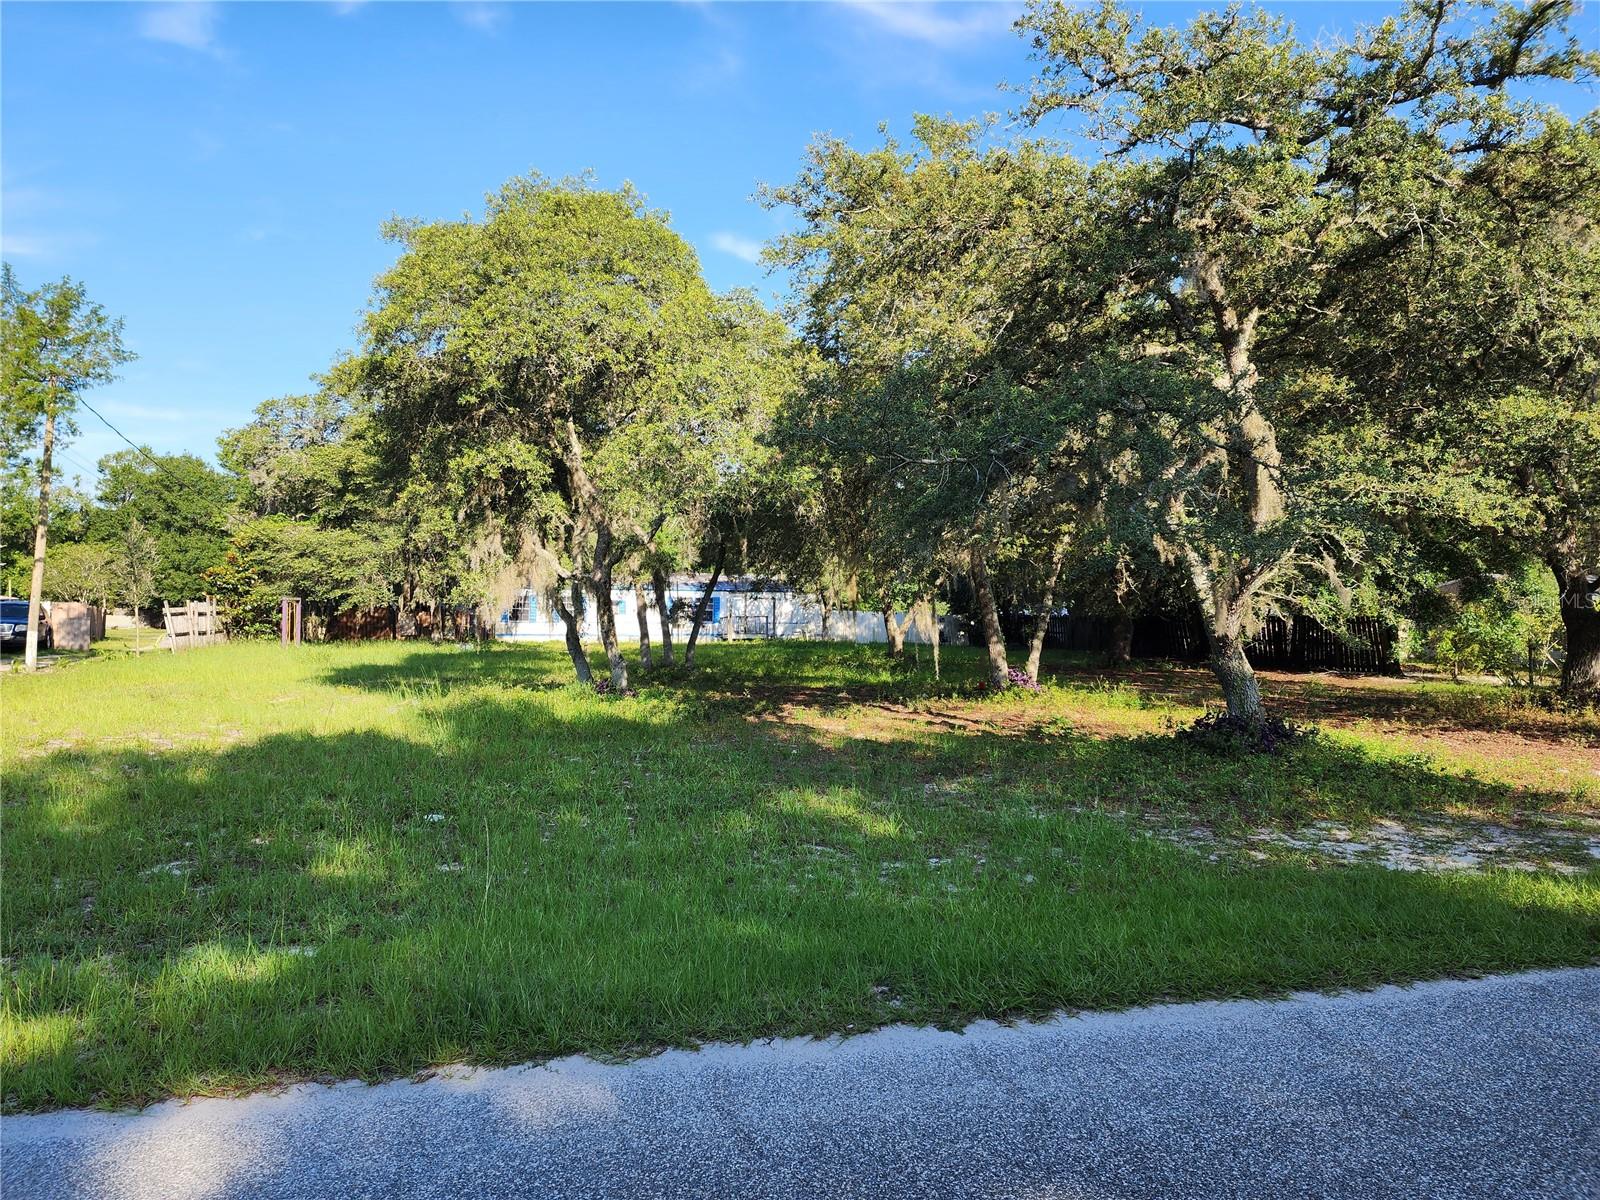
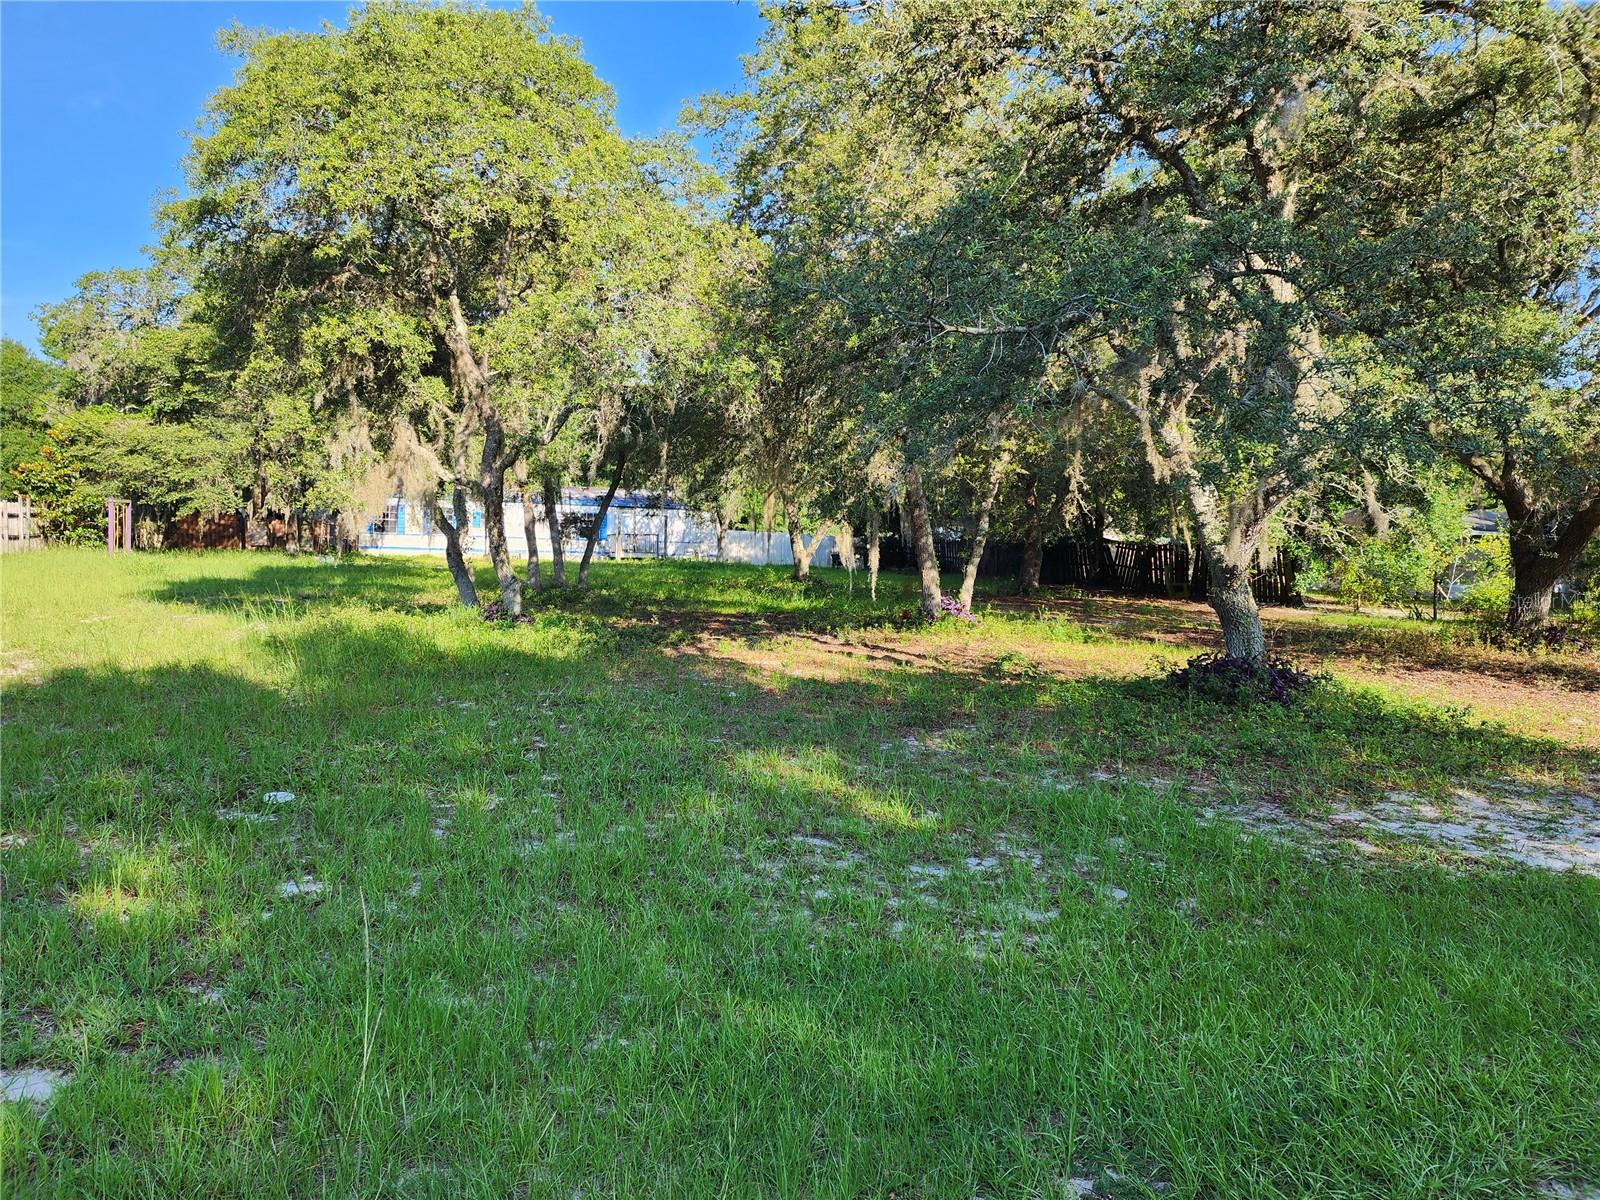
lounge chair: none [1263,633,1293,674] -> present [1165,565,1190,604]

